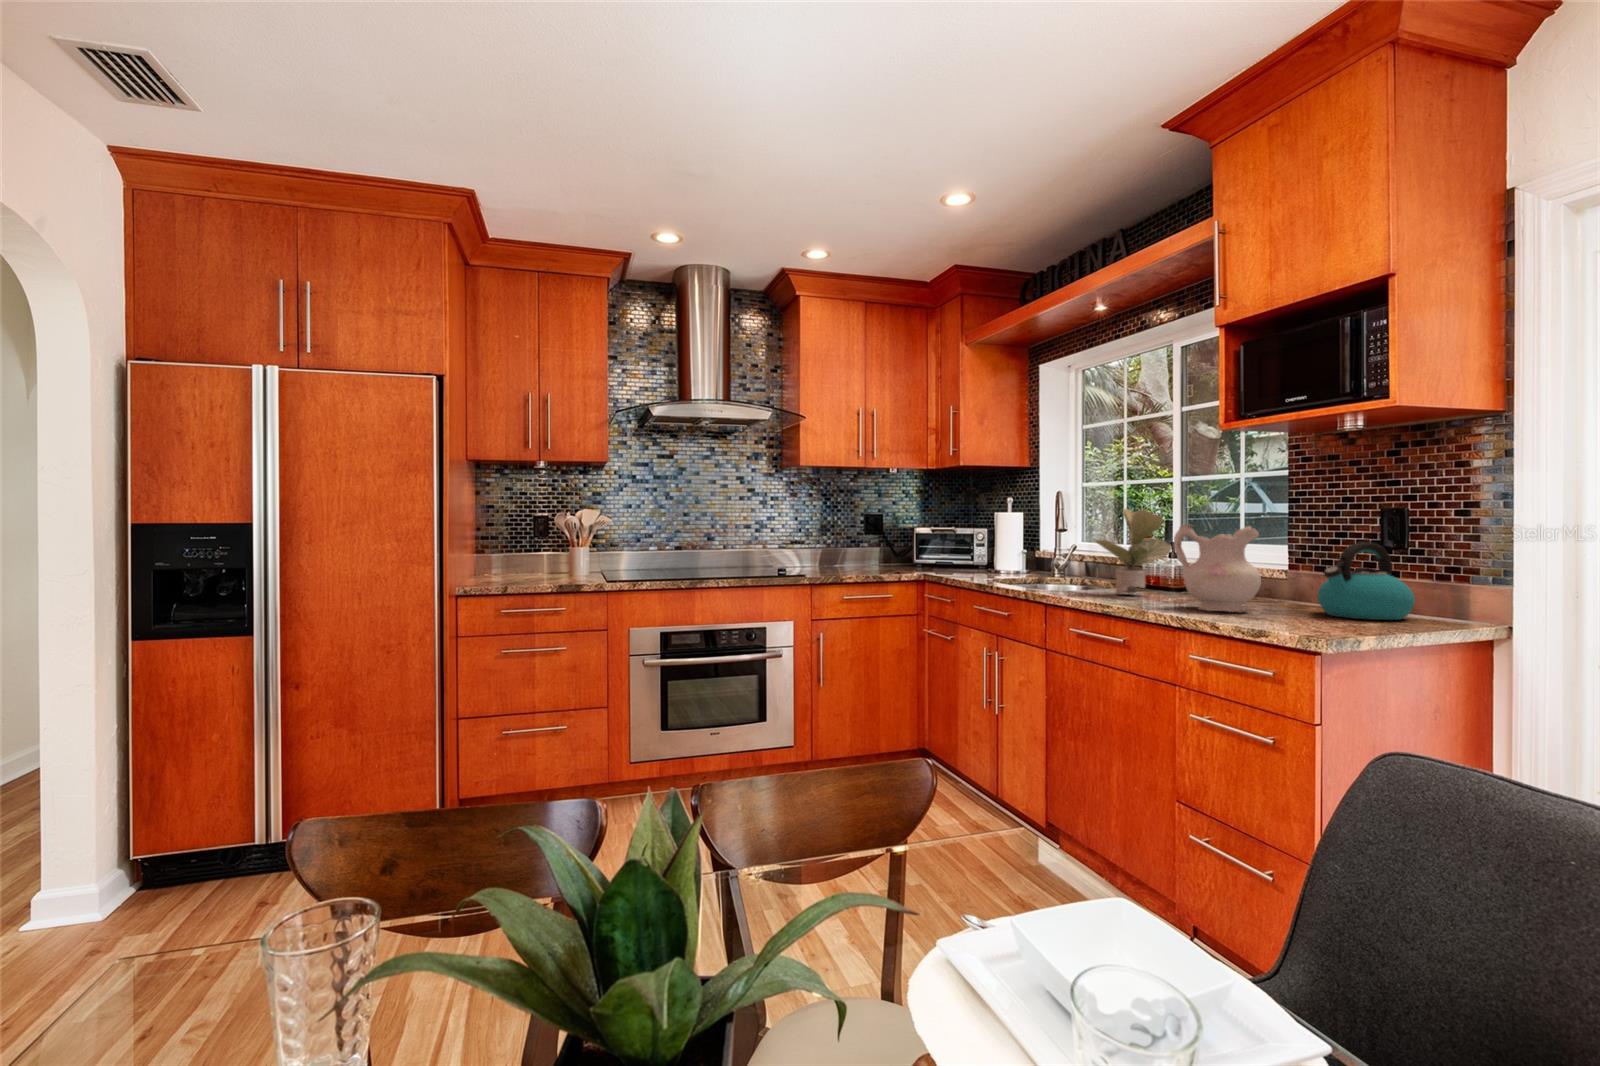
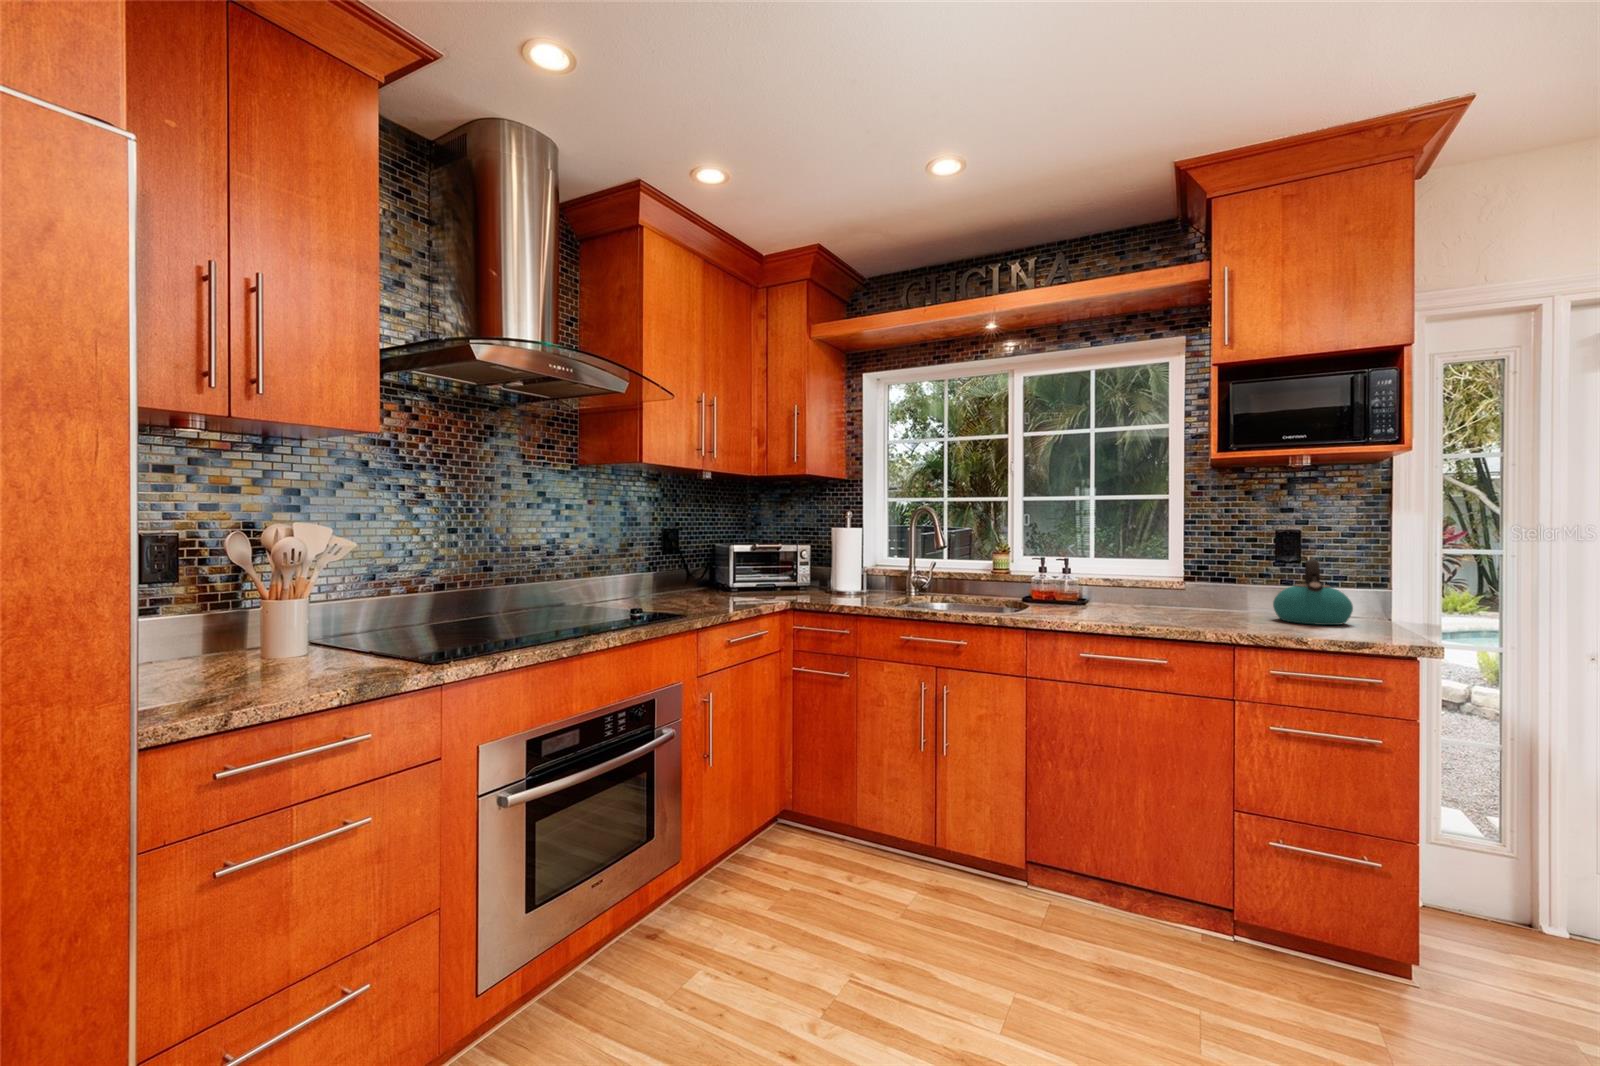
potted plant: present [1096,509,1171,594] -> none [1069,528,1131,613]
ceramic pitcher: present [1174,524,1261,612] -> none [1196,546,1269,627]

